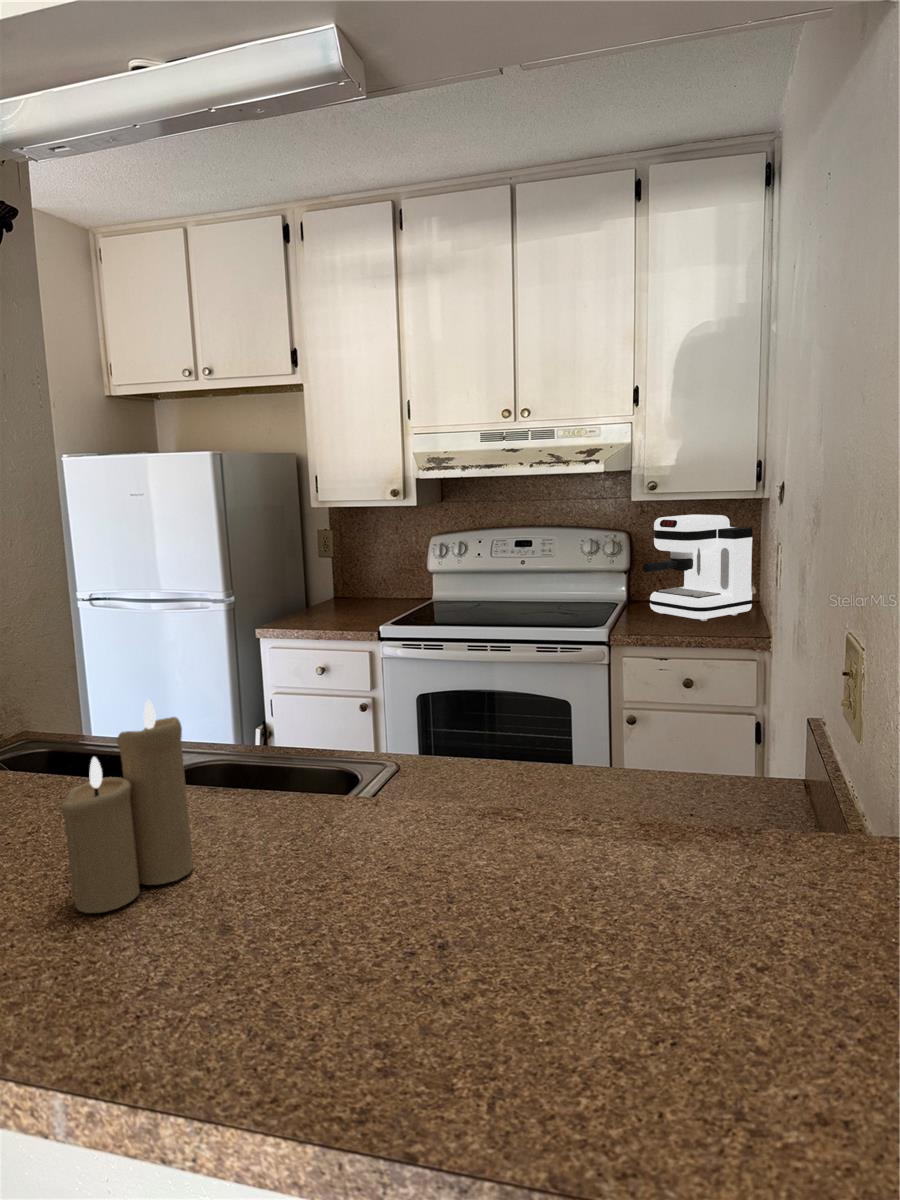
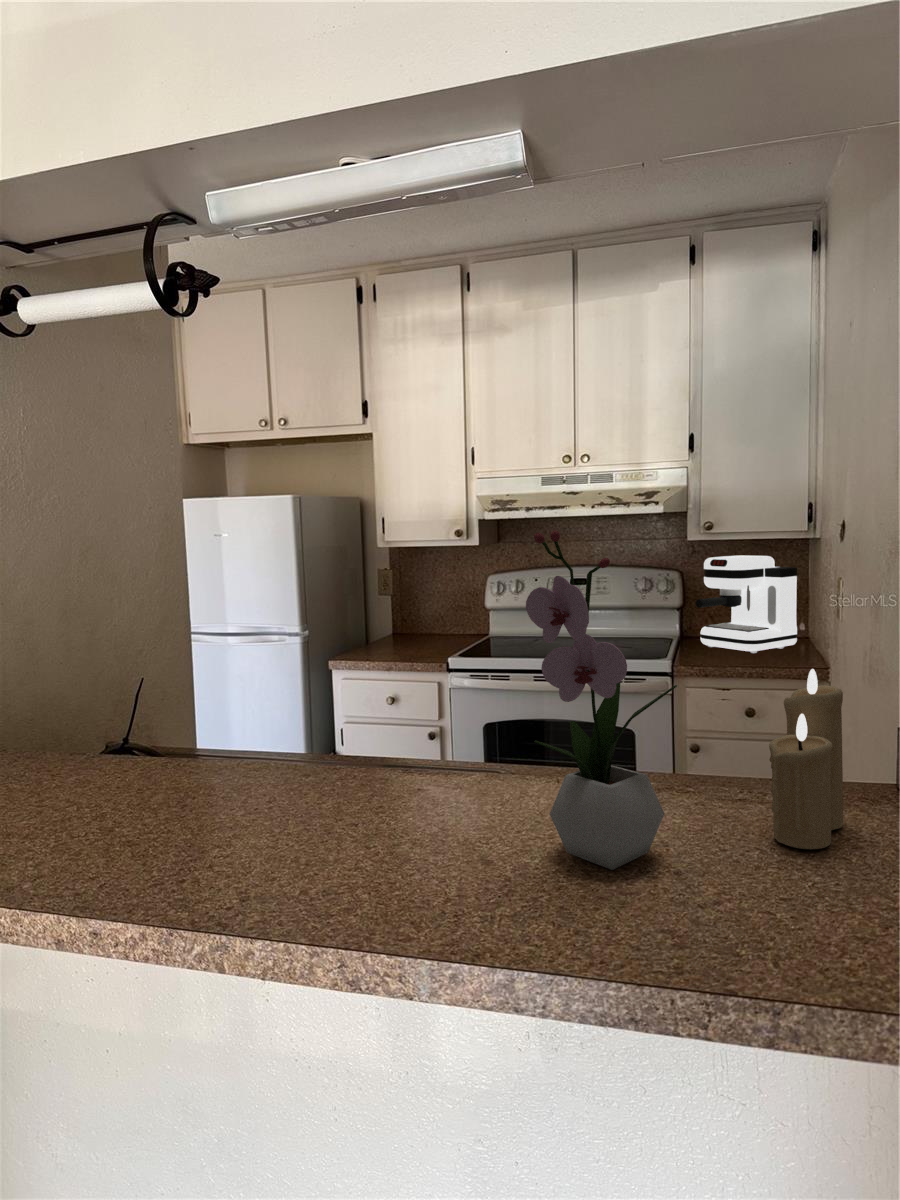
flower arrangement: none [251,523,453,944] -> present [526,530,677,870]
candle: present [60,700,193,913] -> present [769,669,843,849]

